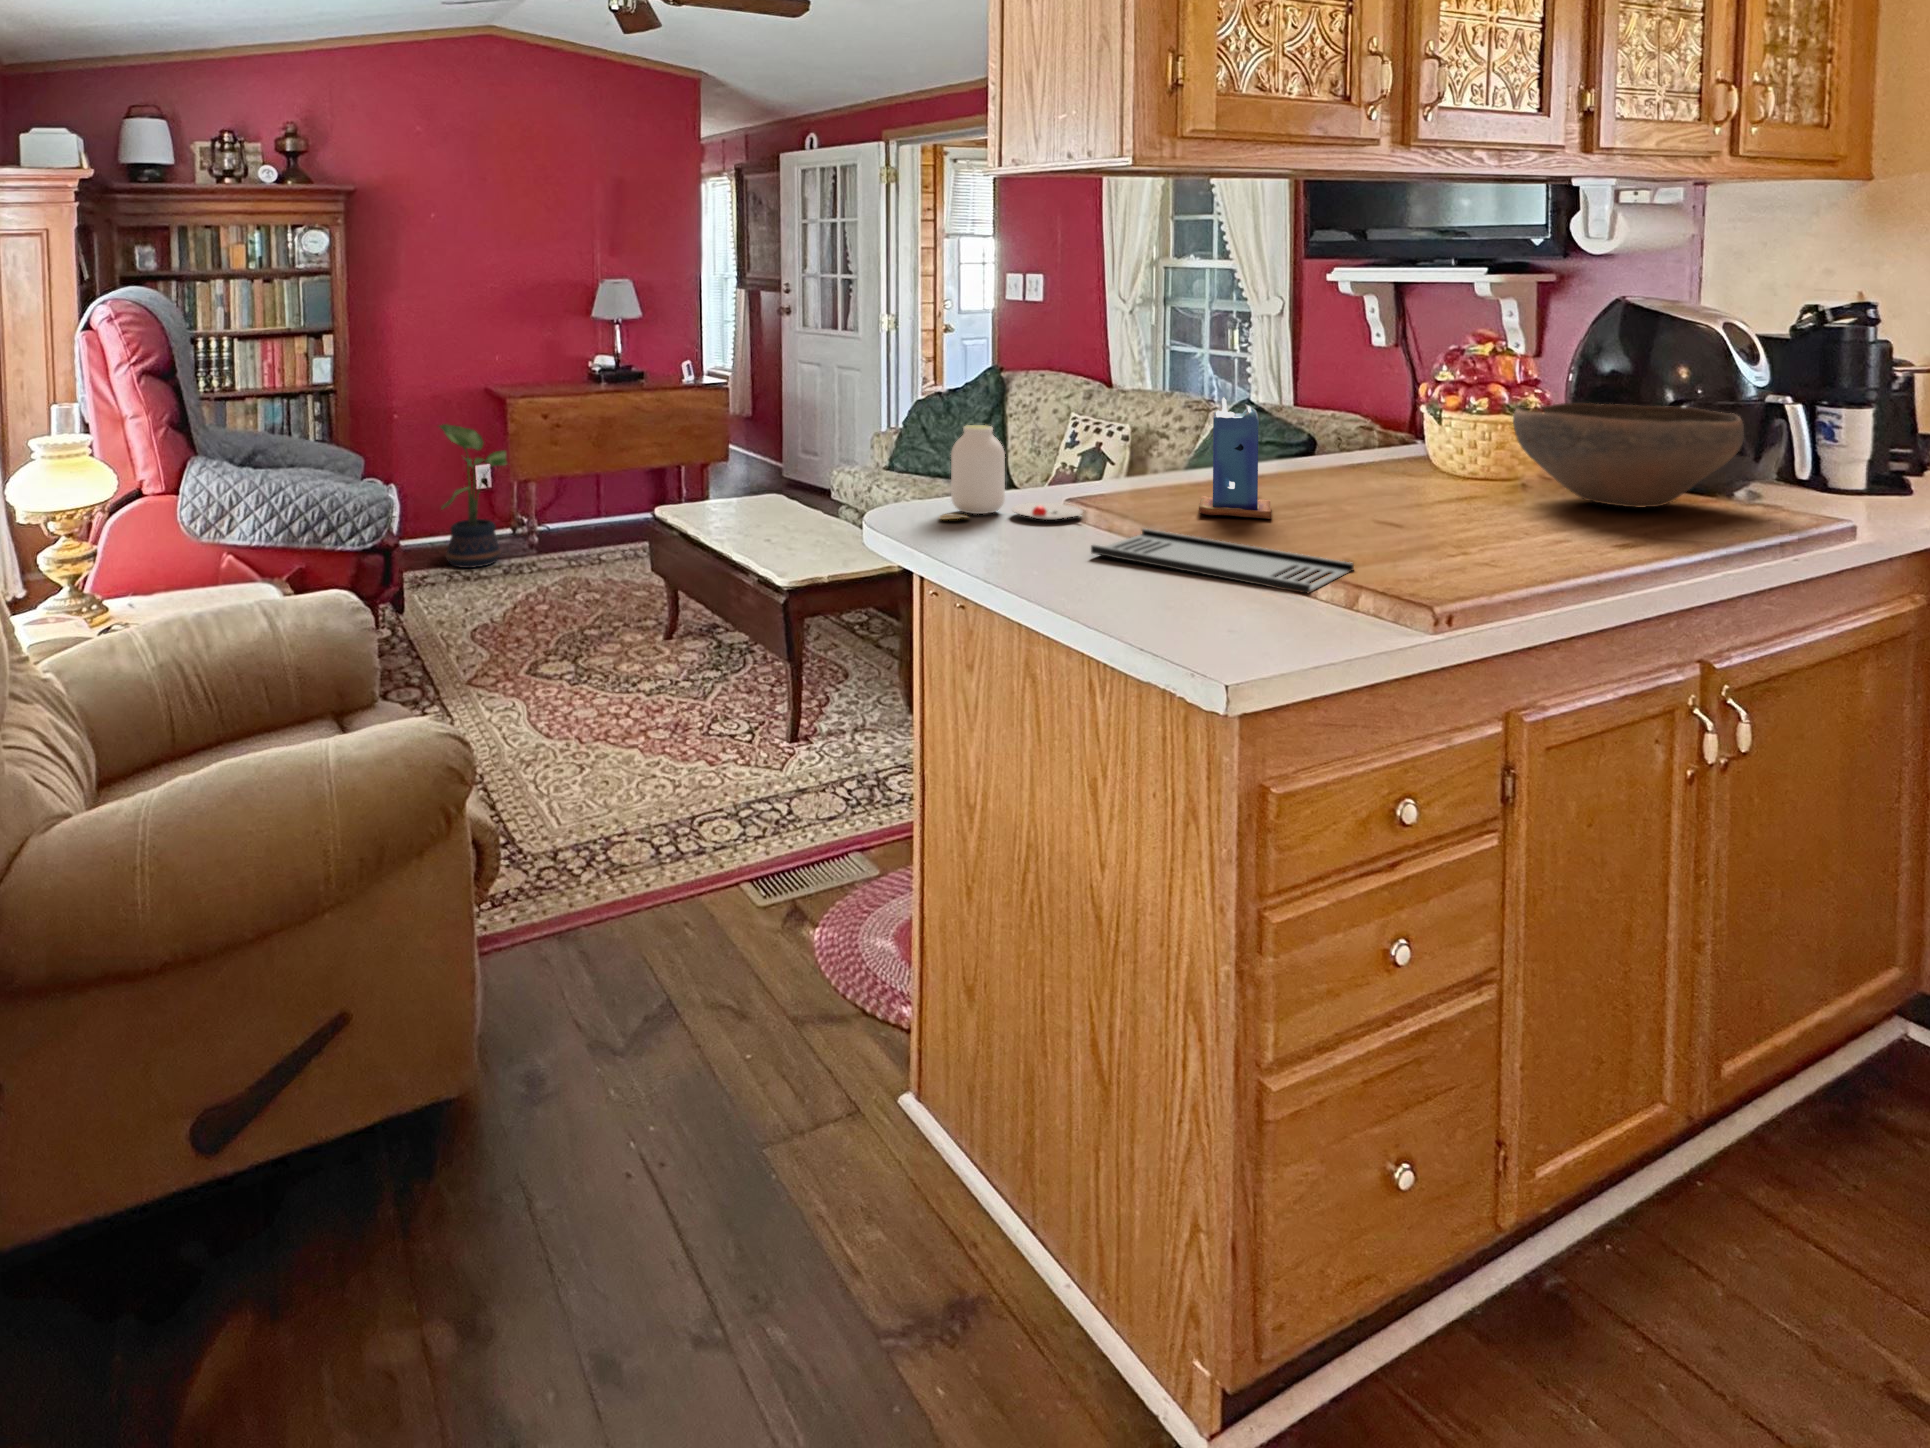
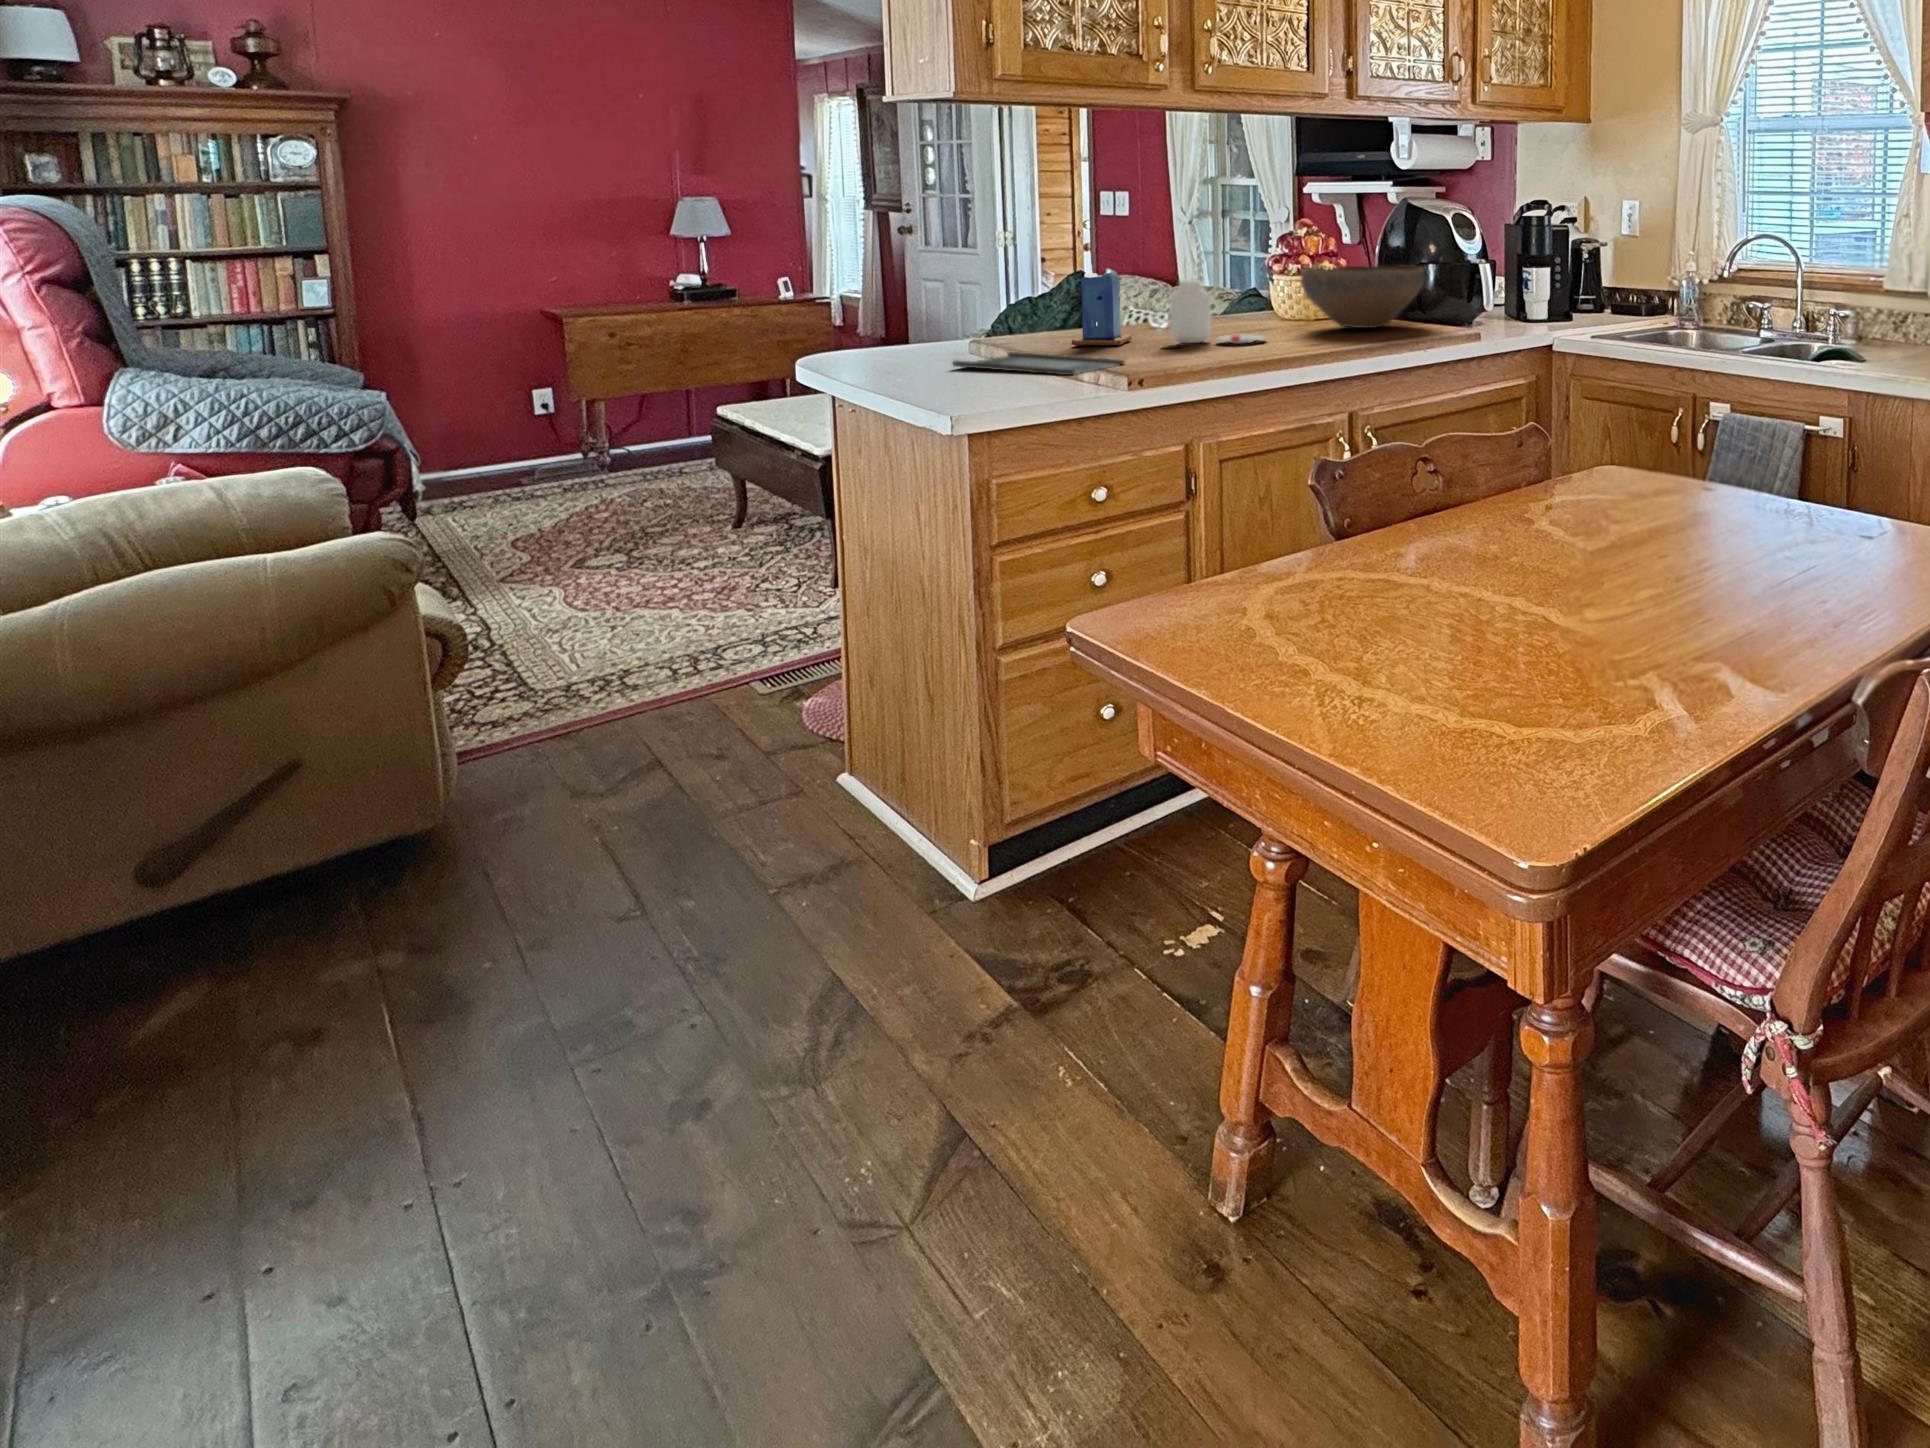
potted plant: present [439,424,507,568] -> none [477,345,594,488]
jar: present [939,425,1083,520] -> present [1164,280,1266,346]

